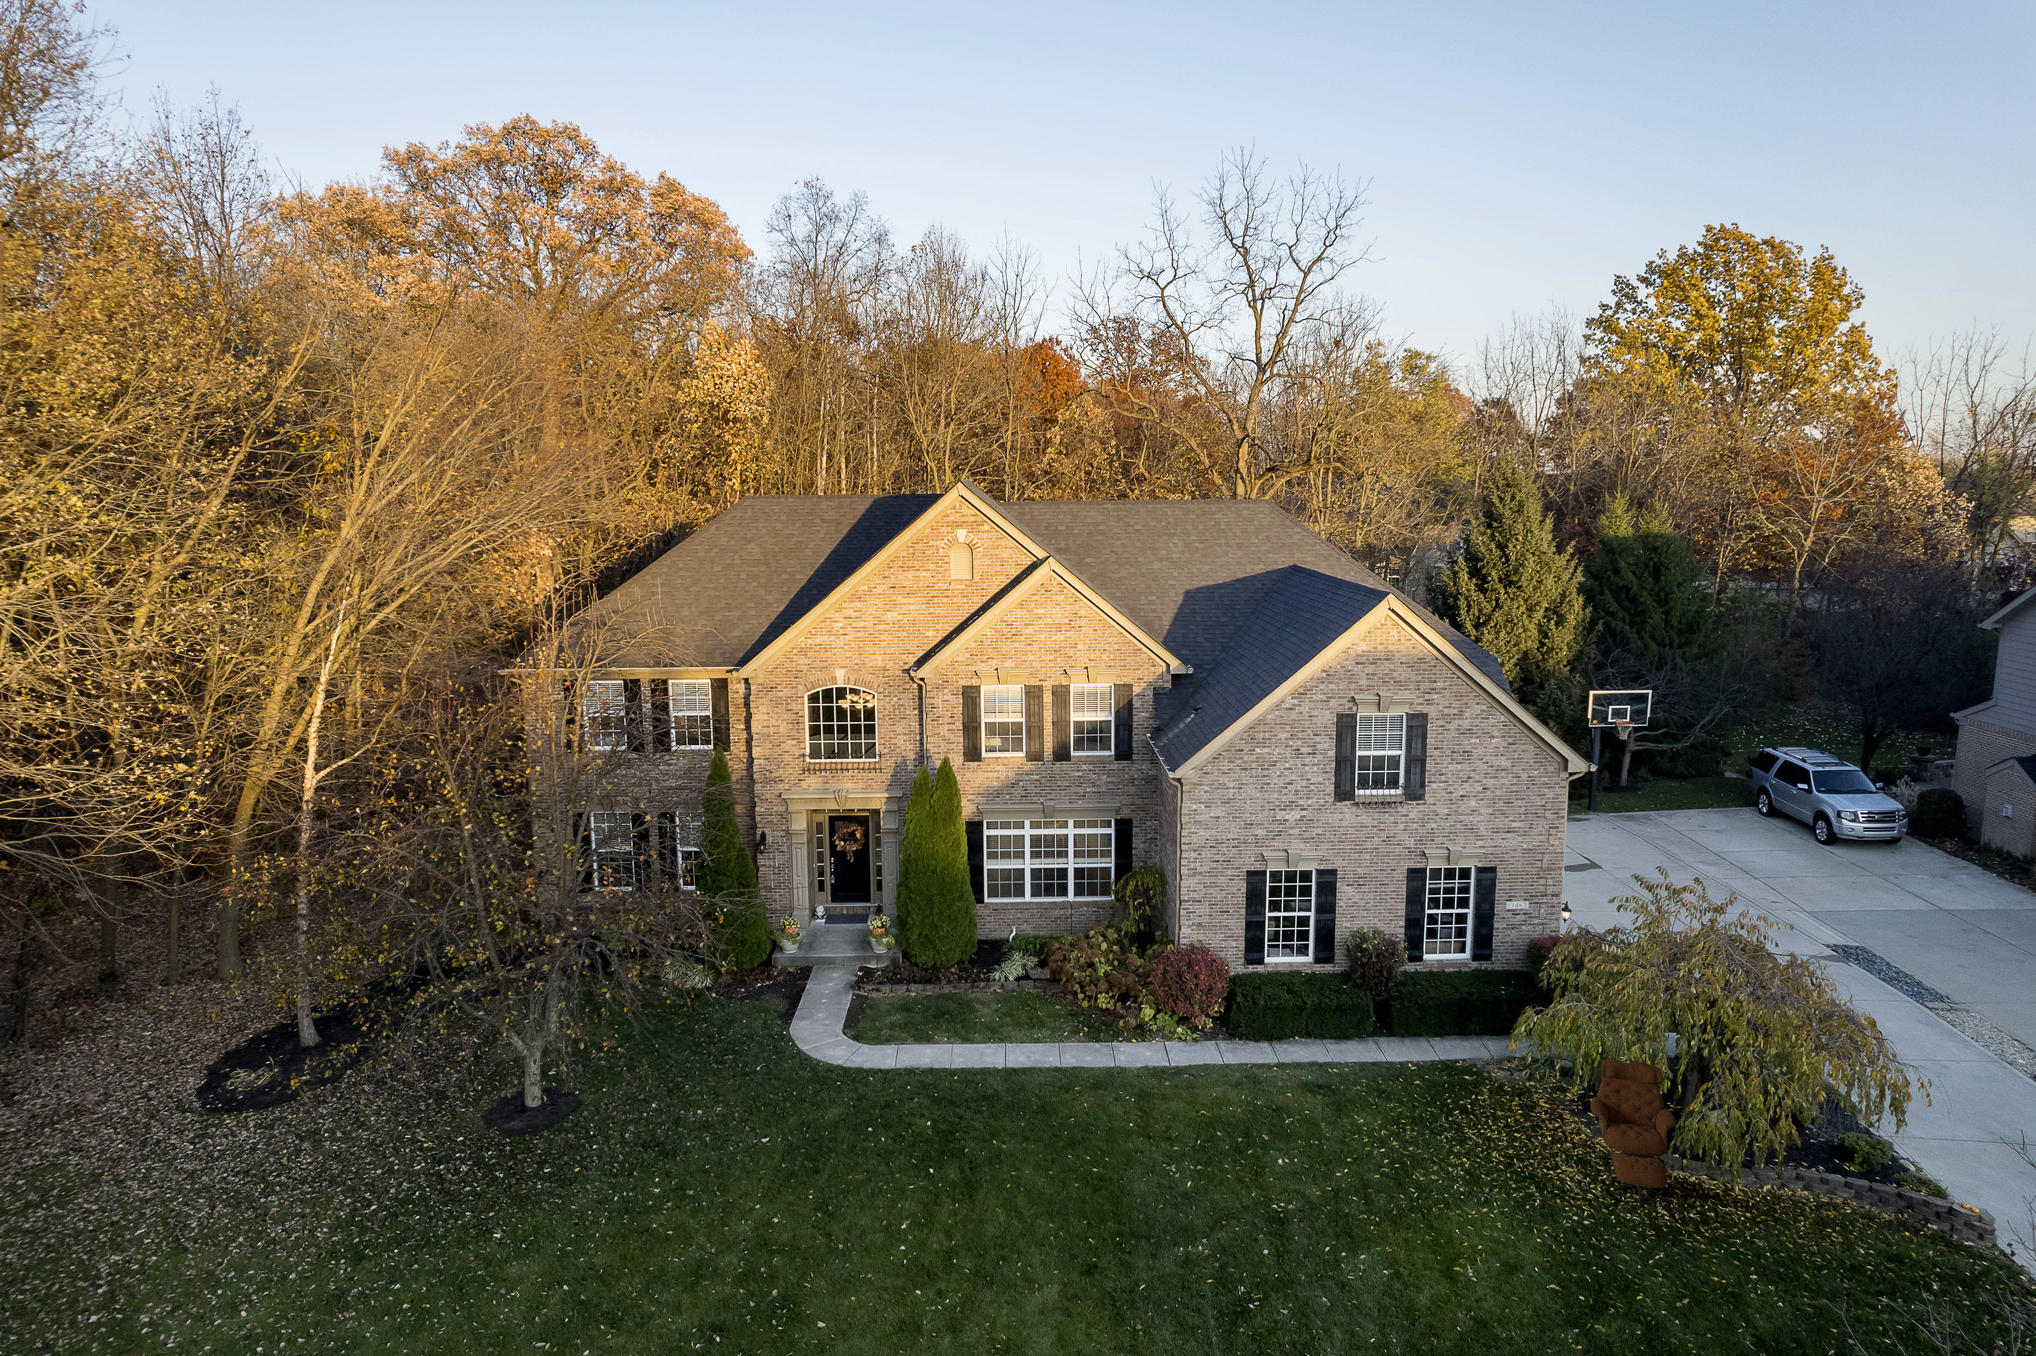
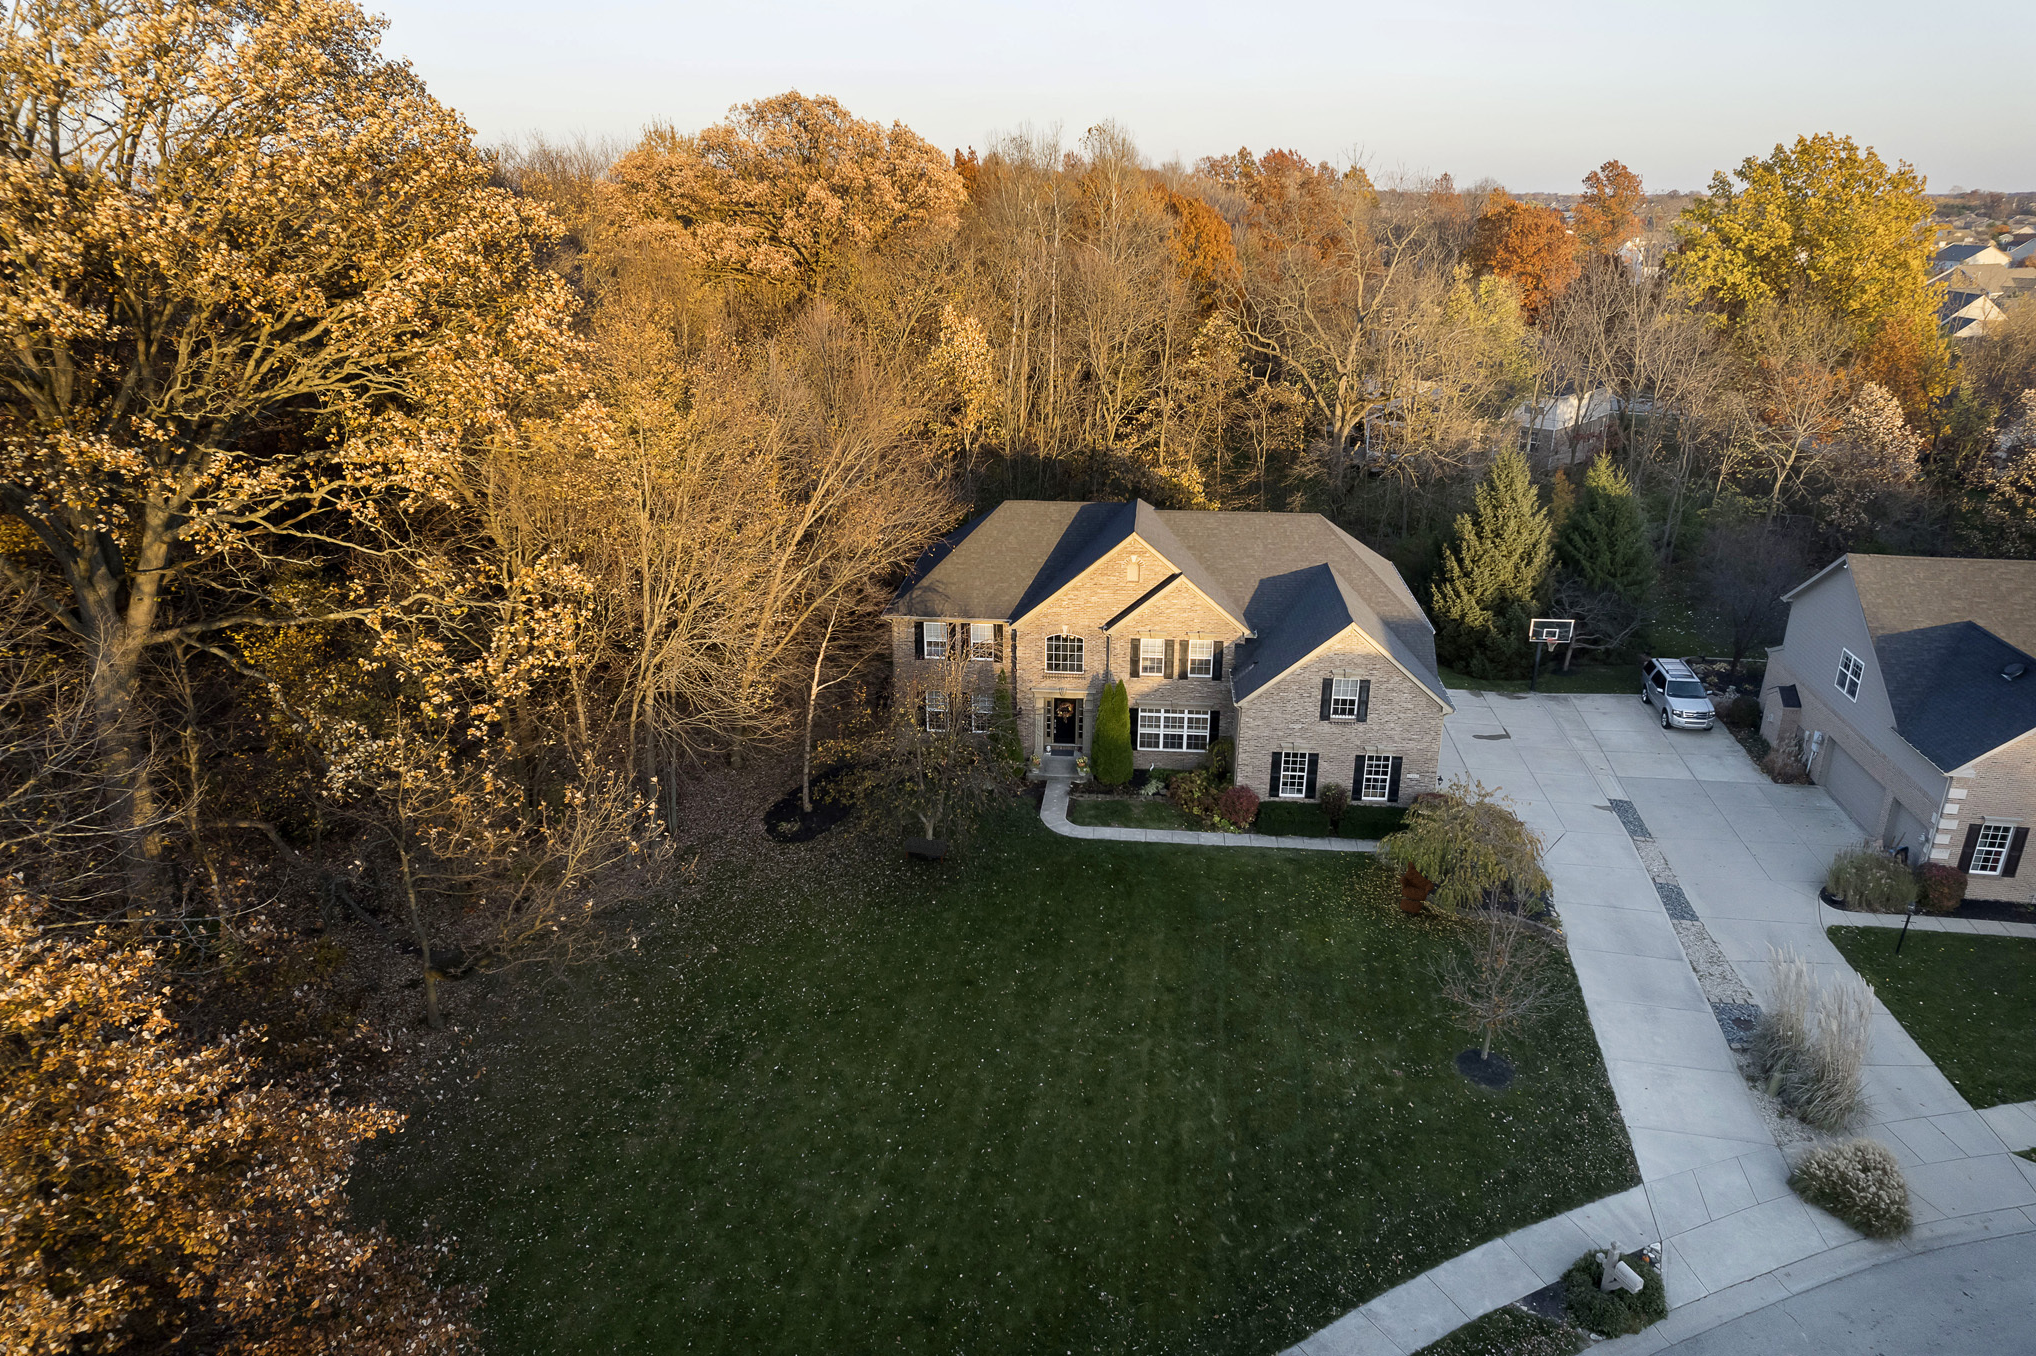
bench: none [424,1094,534,1156] -> present [905,836,947,864]

